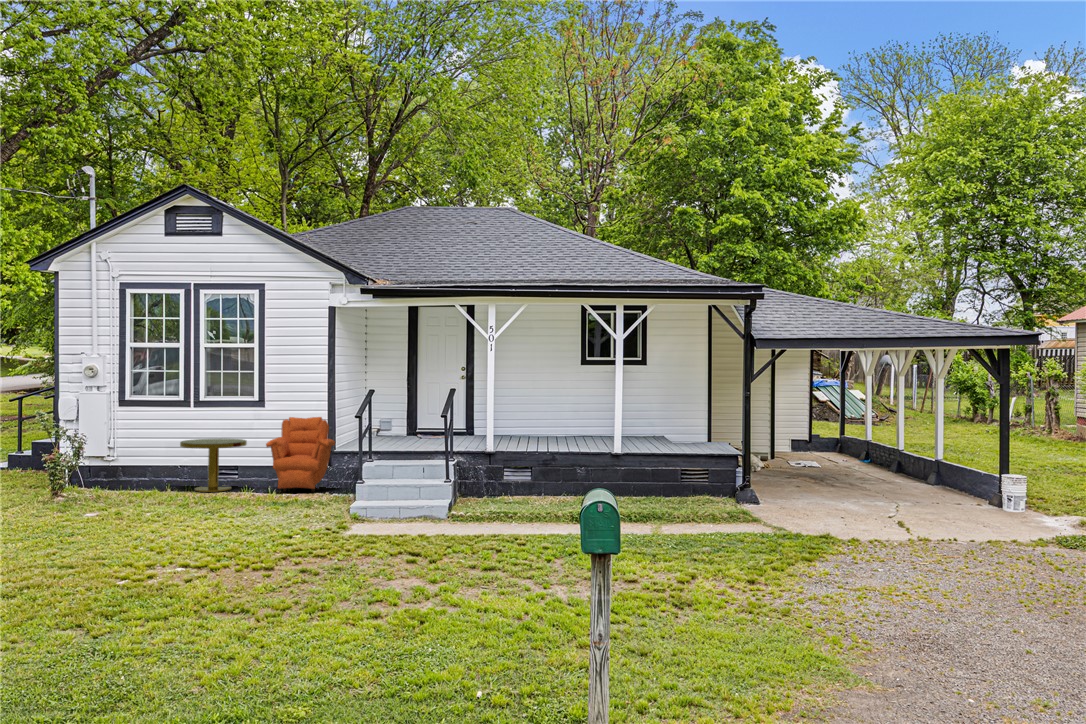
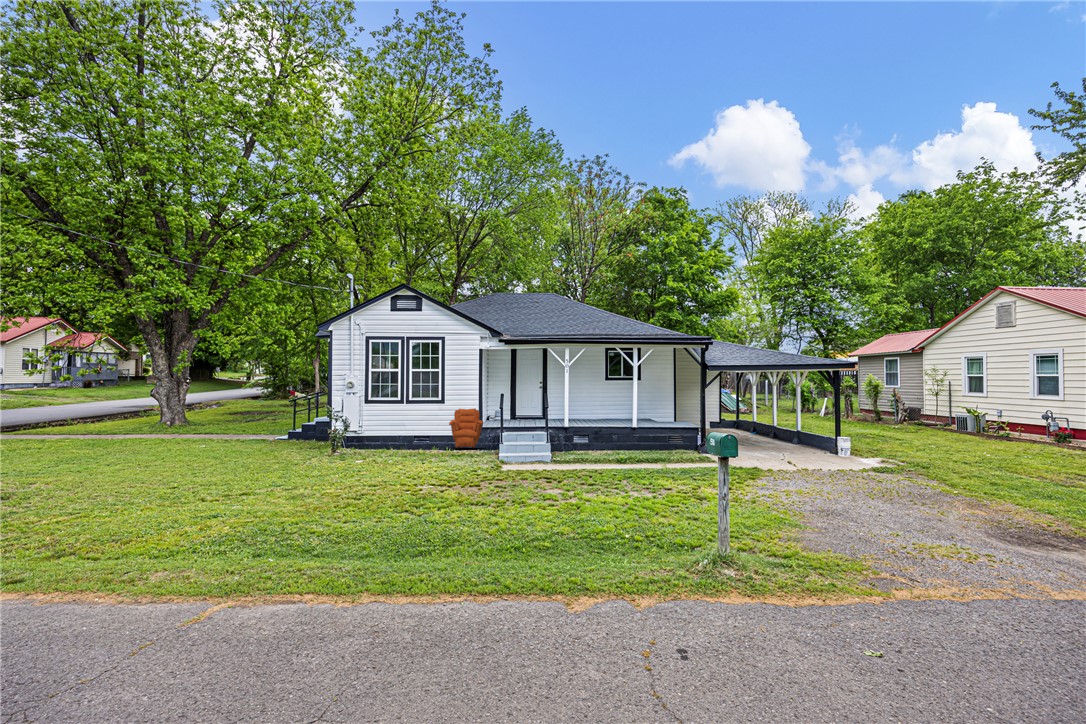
side table: present [180,439,247,492] -> none [402,420,436,449]

